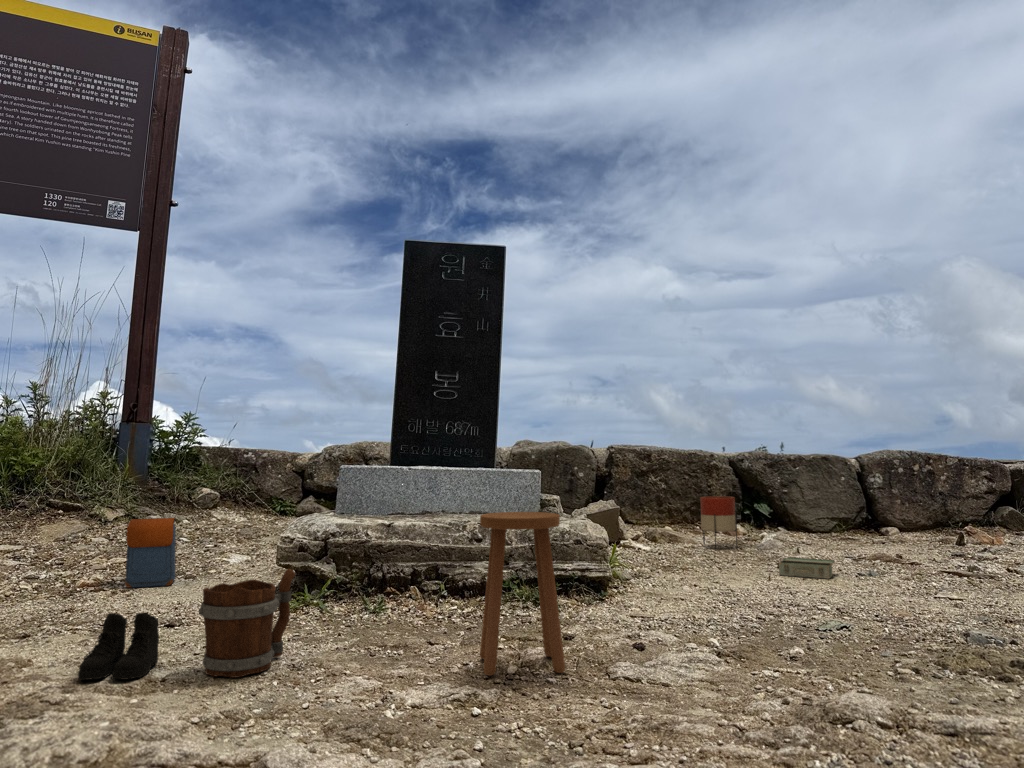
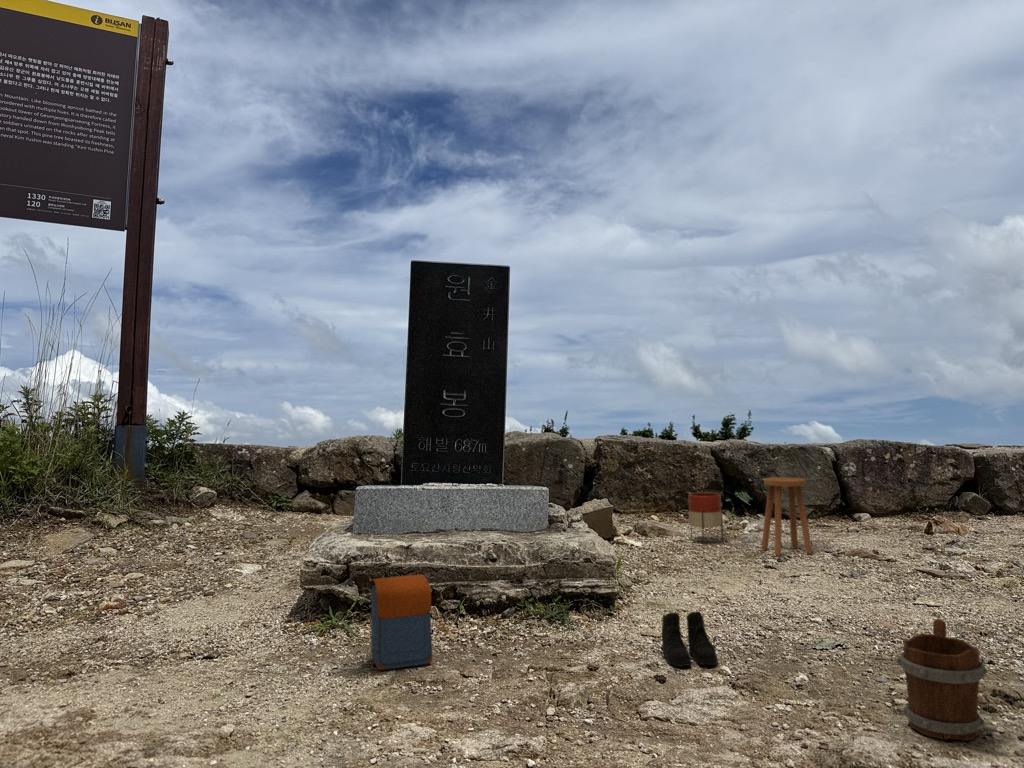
stool: present [480,512,565,676] -> present [761,477,812,556]
backpack: present [125,518,176,588] -> present [371,574,432,670]
toolbox: present [779,557,835,579] -> none [768,559,820,582]
bucket: present [199,569,295,678] -> present [897,619,987,741]
boots: present [78,613,159,680] -> present [662,612,717,667]

